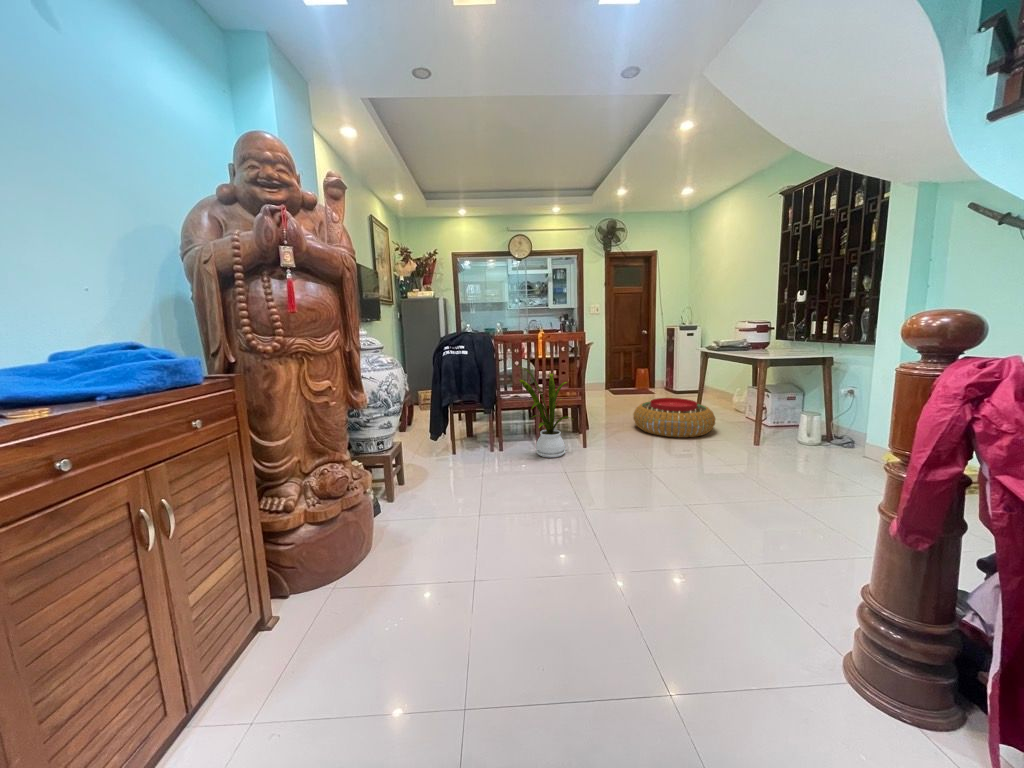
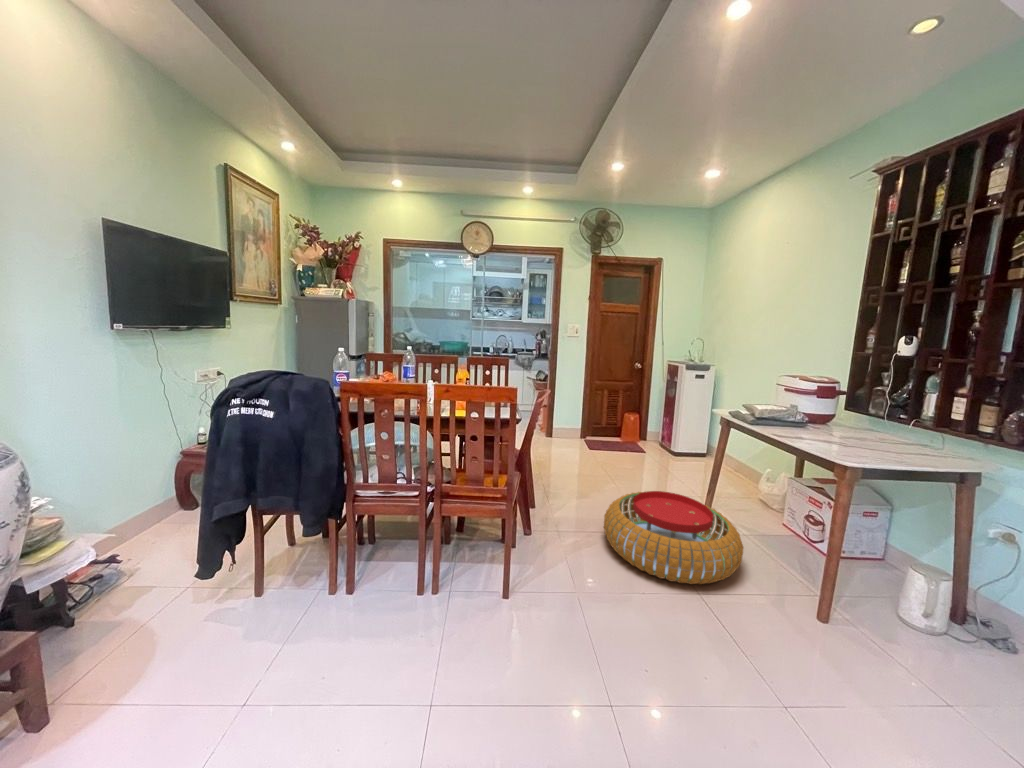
house plant: present [518,366,572,458] -> none [354,453,479,642]

